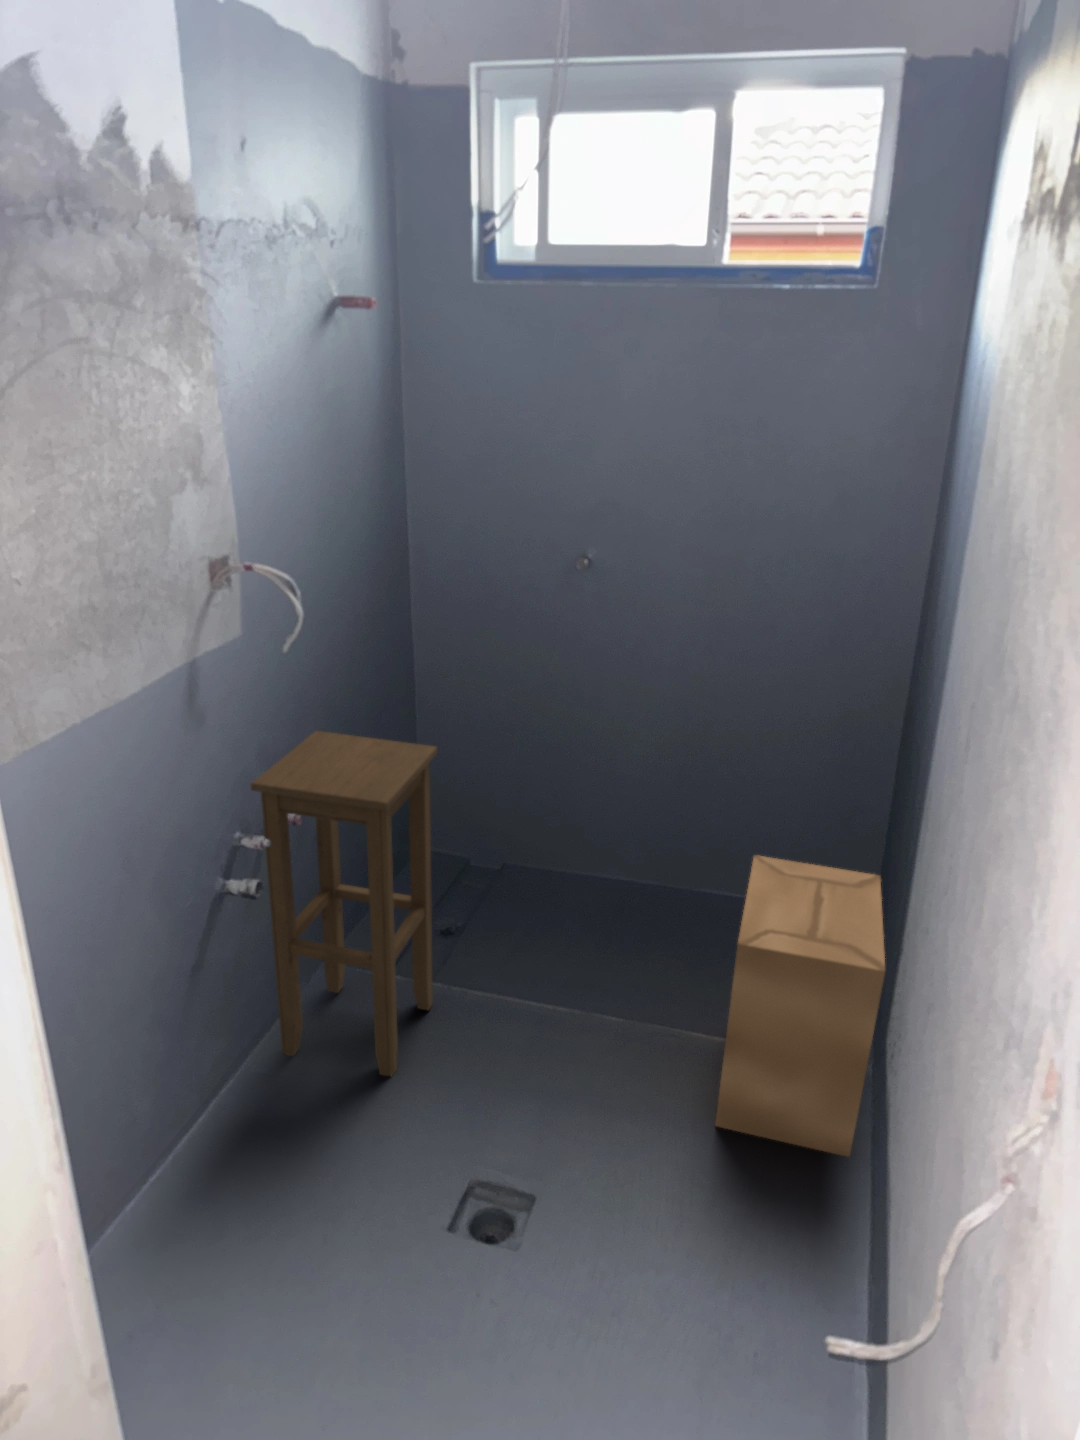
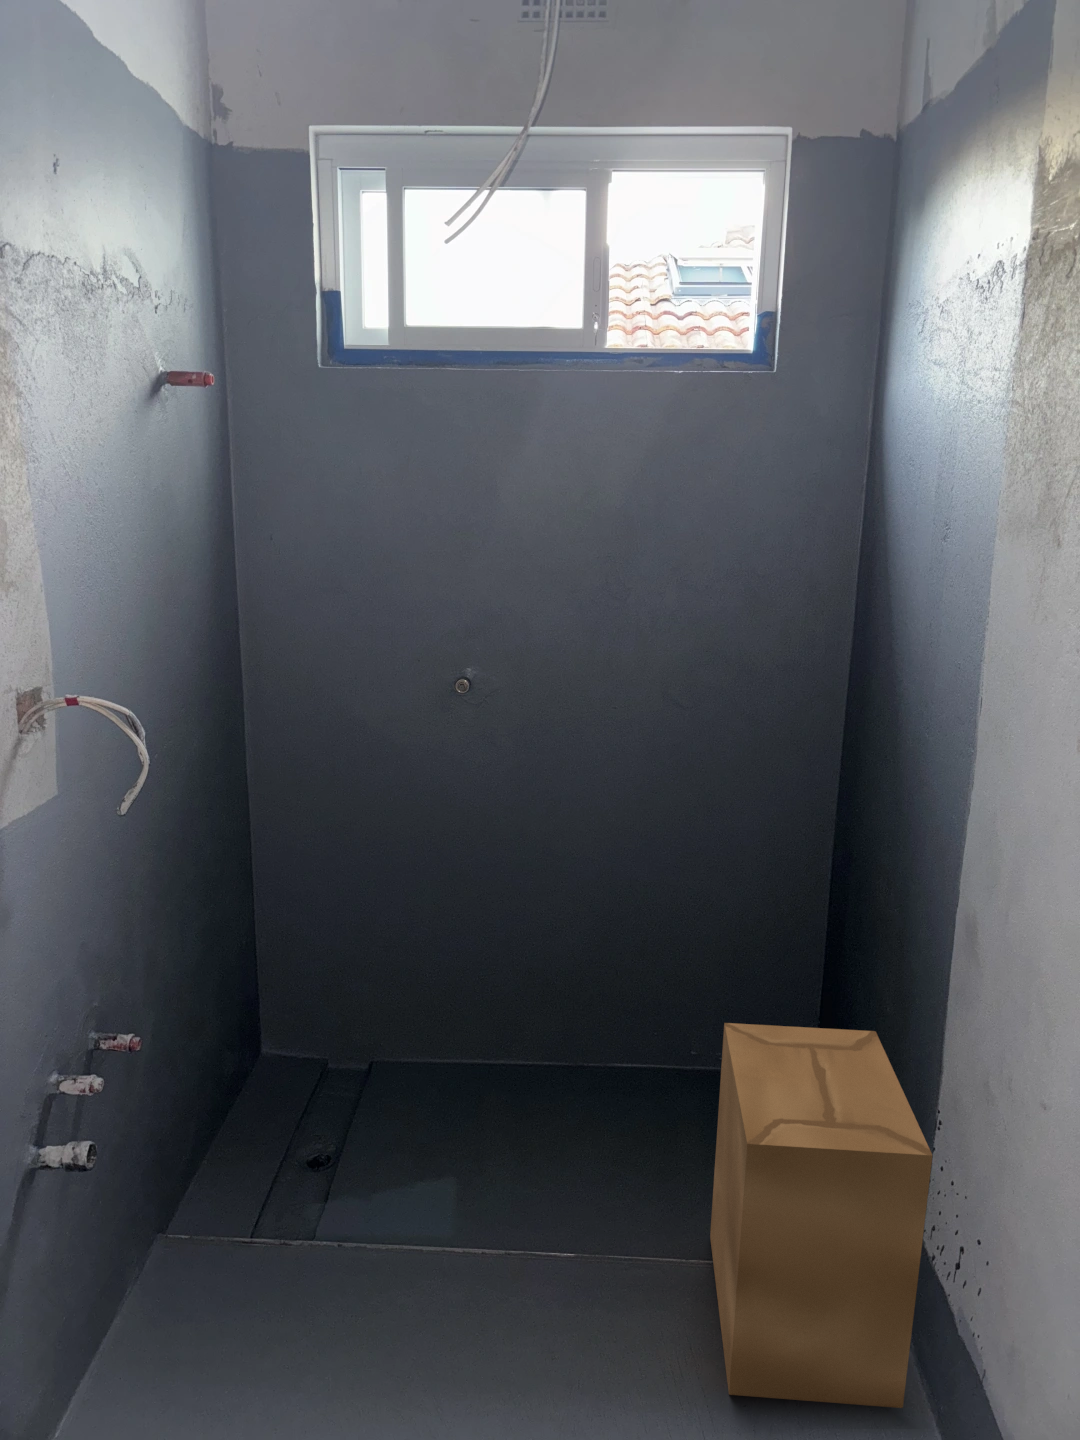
stool: present [251,731,438,1076] -> none [73,919,324,1400]

